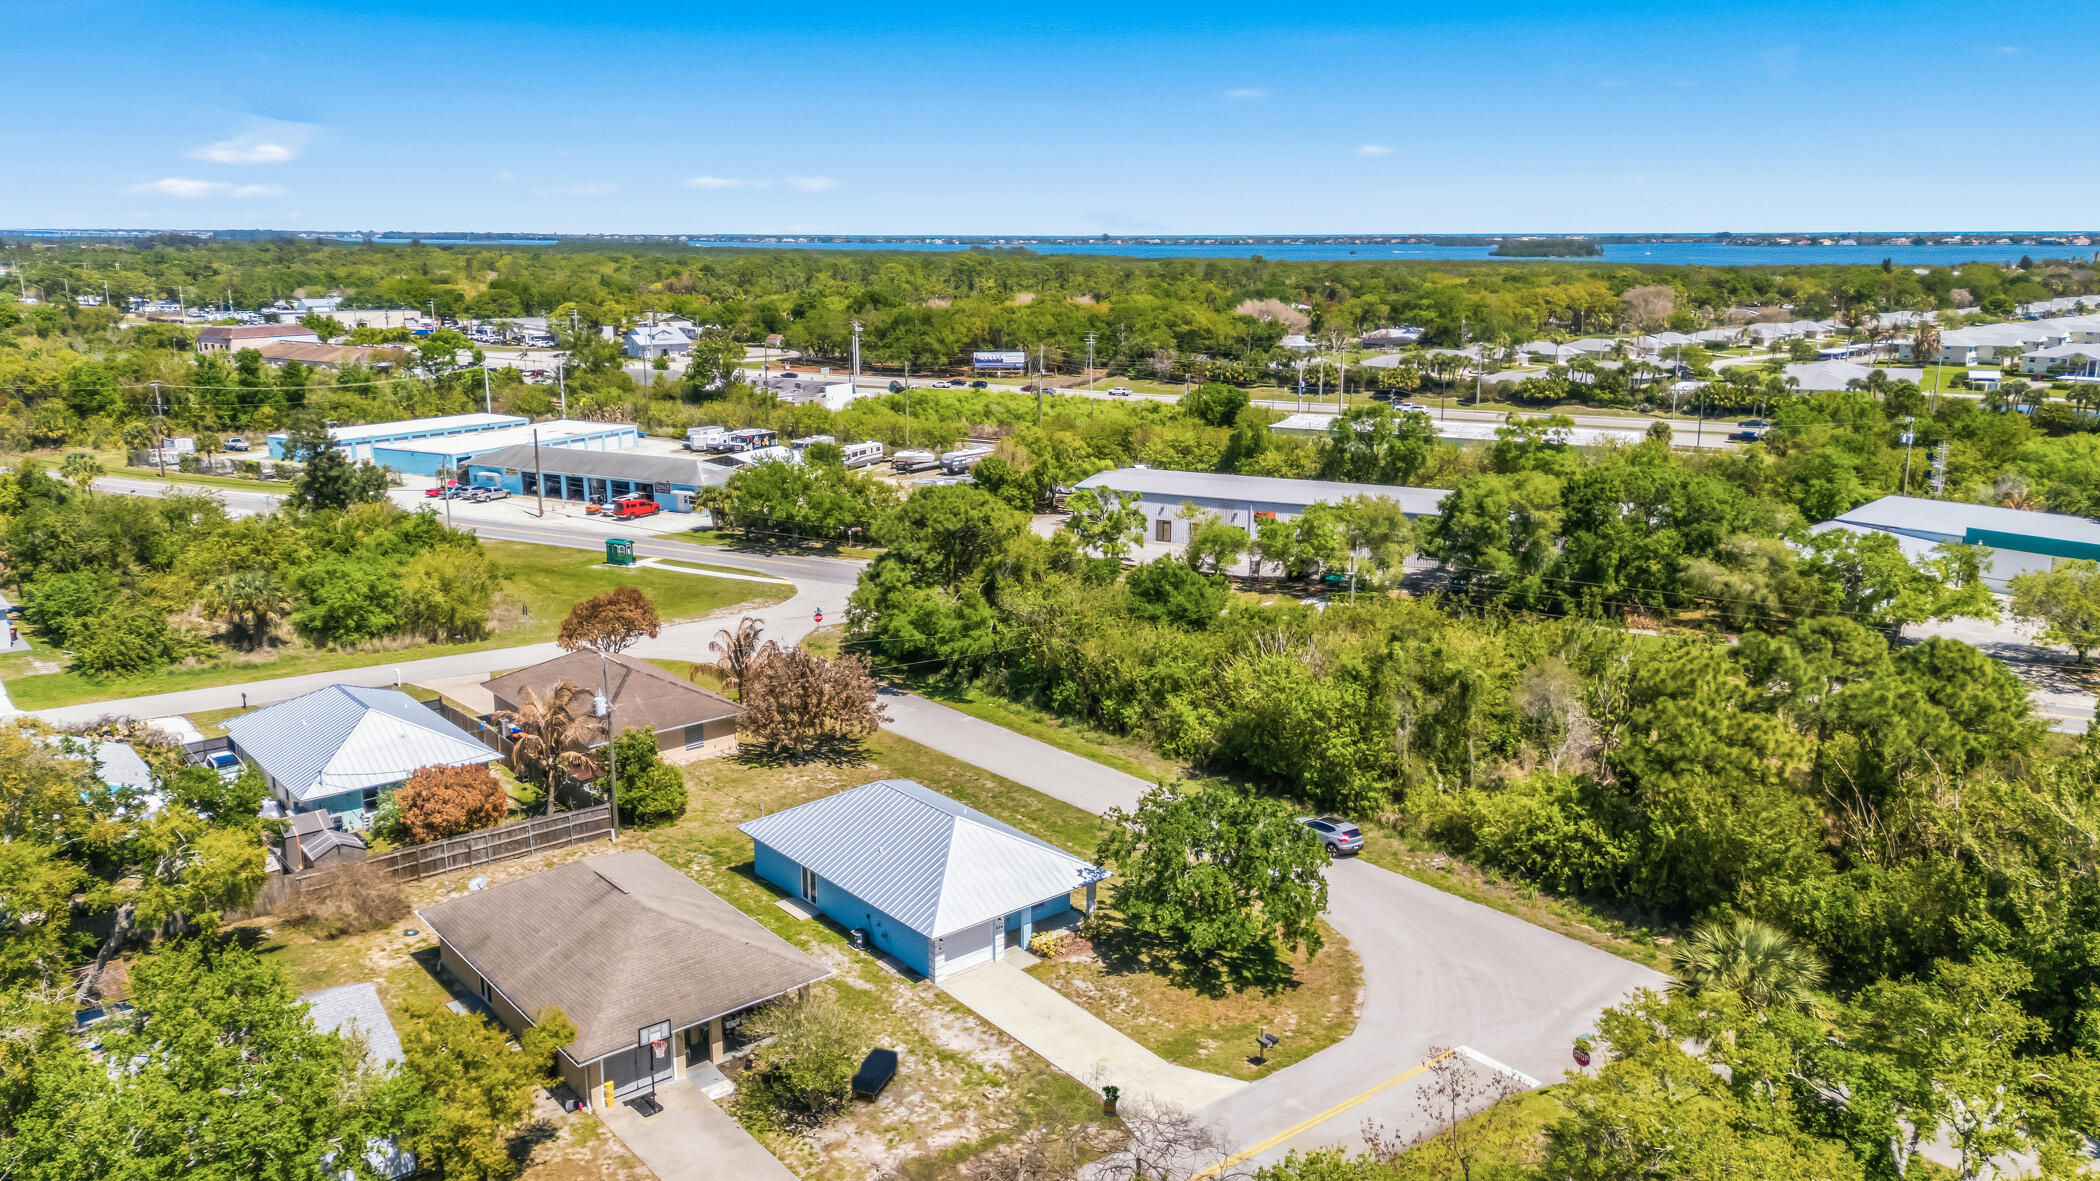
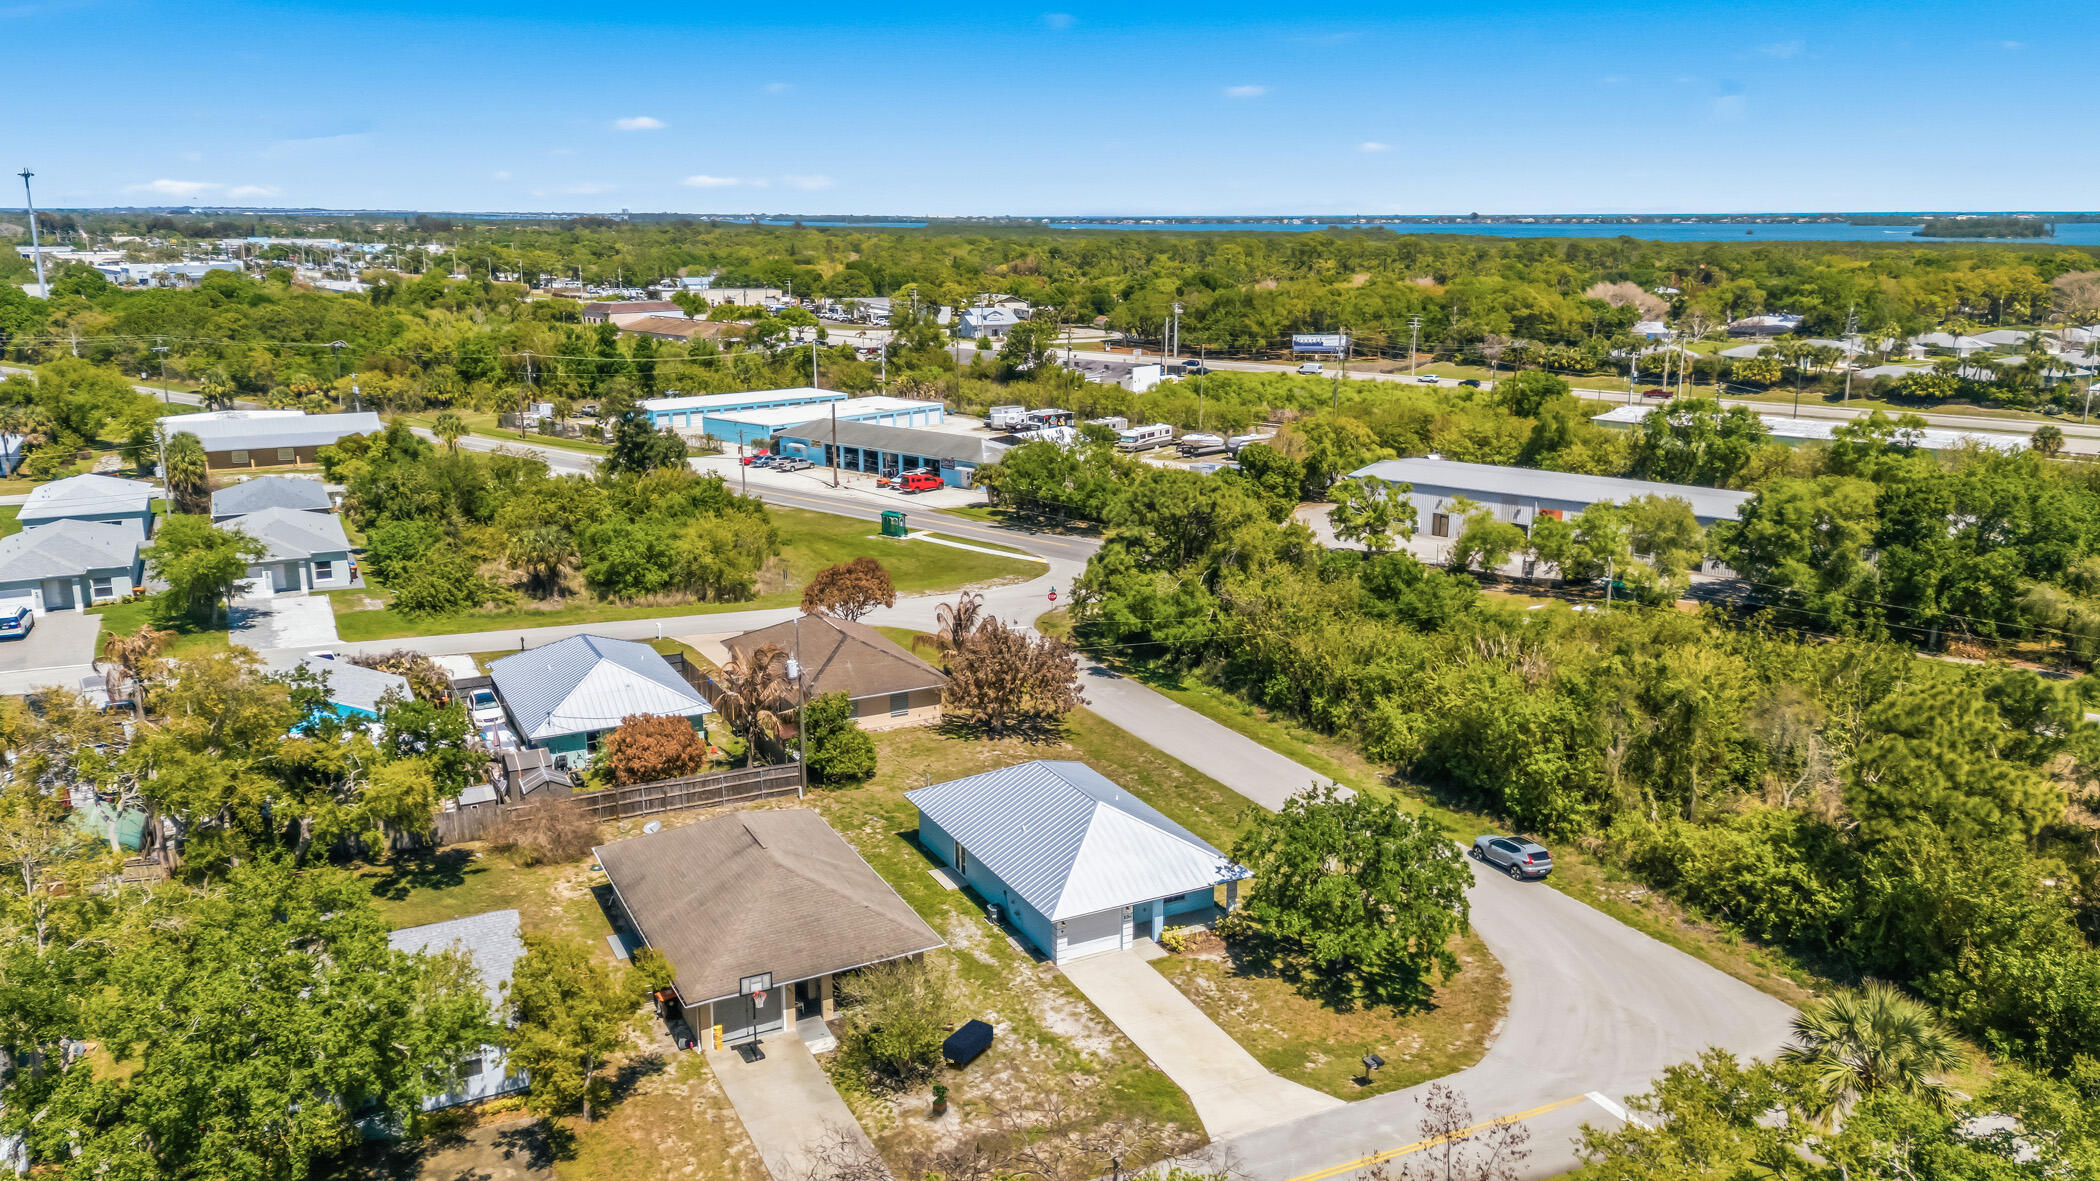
potted tree: present [1102,1086,1120,1117] -> present [932,1085,950,1116]

